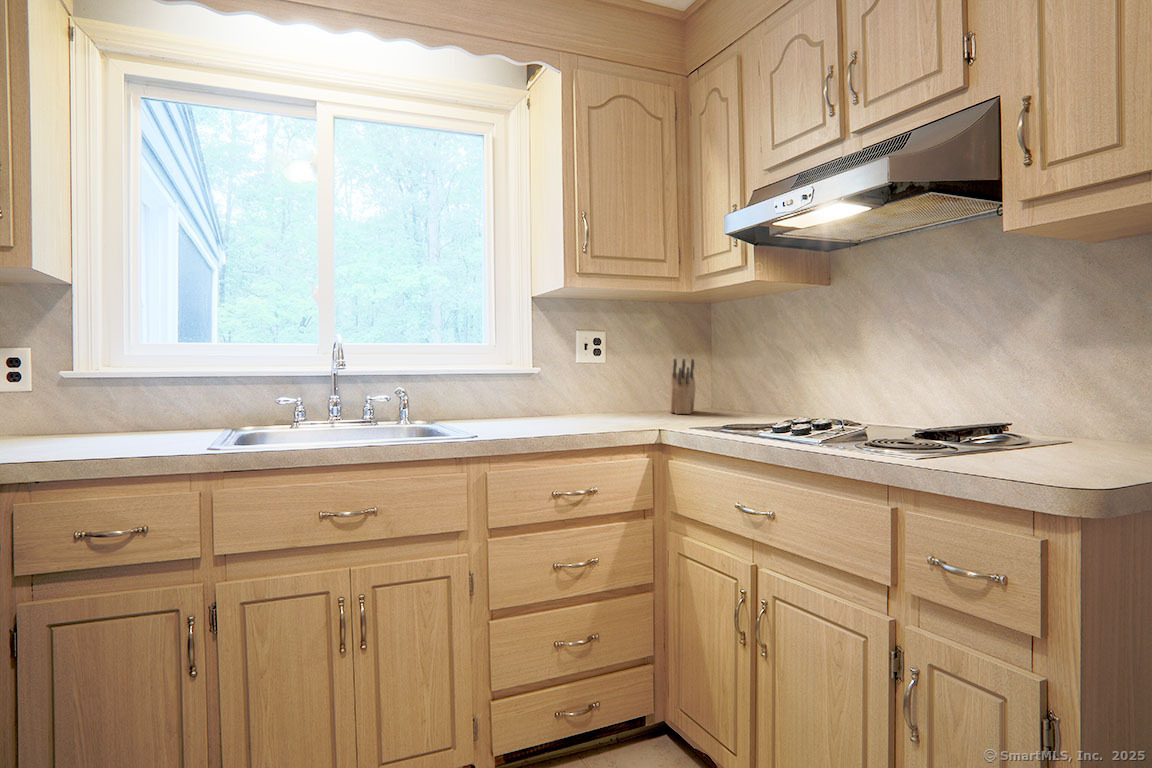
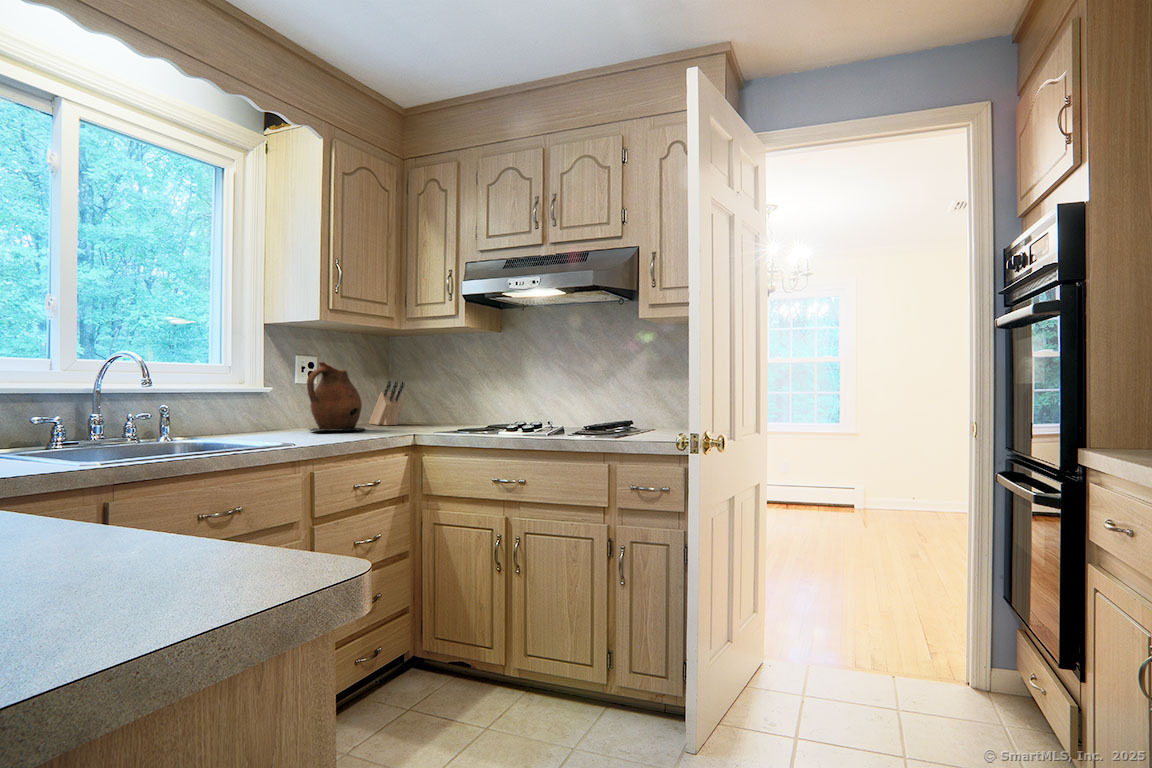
ceramic pitcher: none [563,340,640,423] -> present [307,362,364,431]

